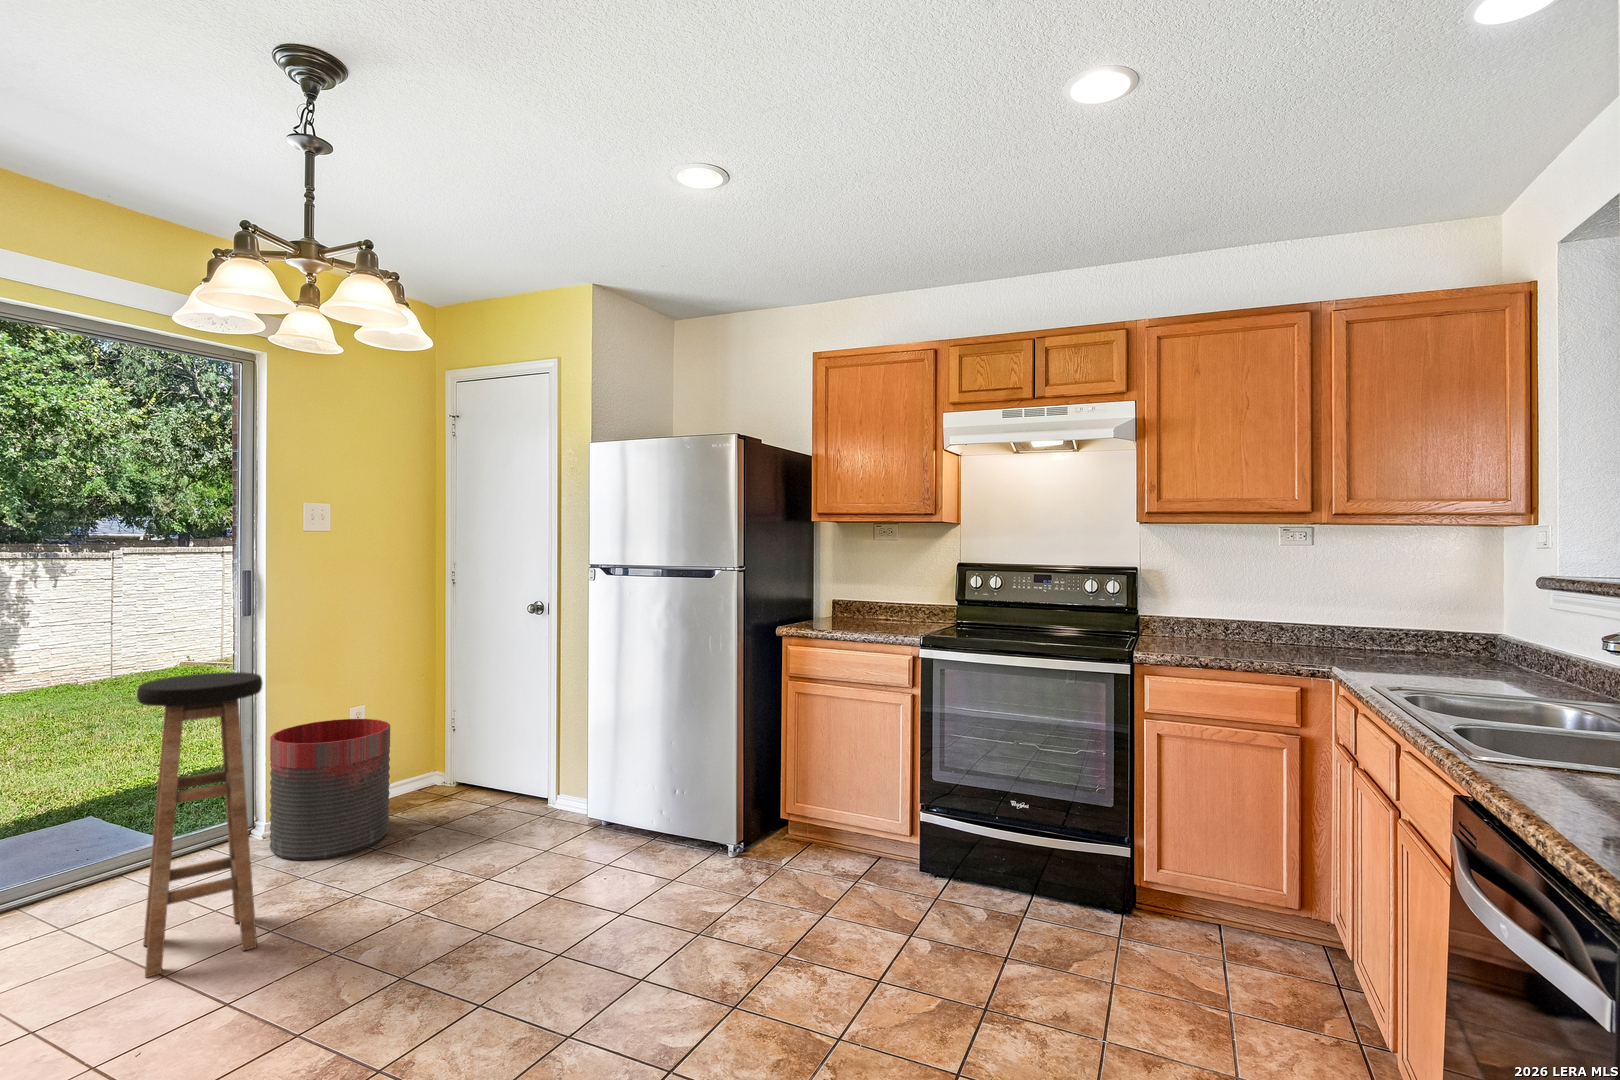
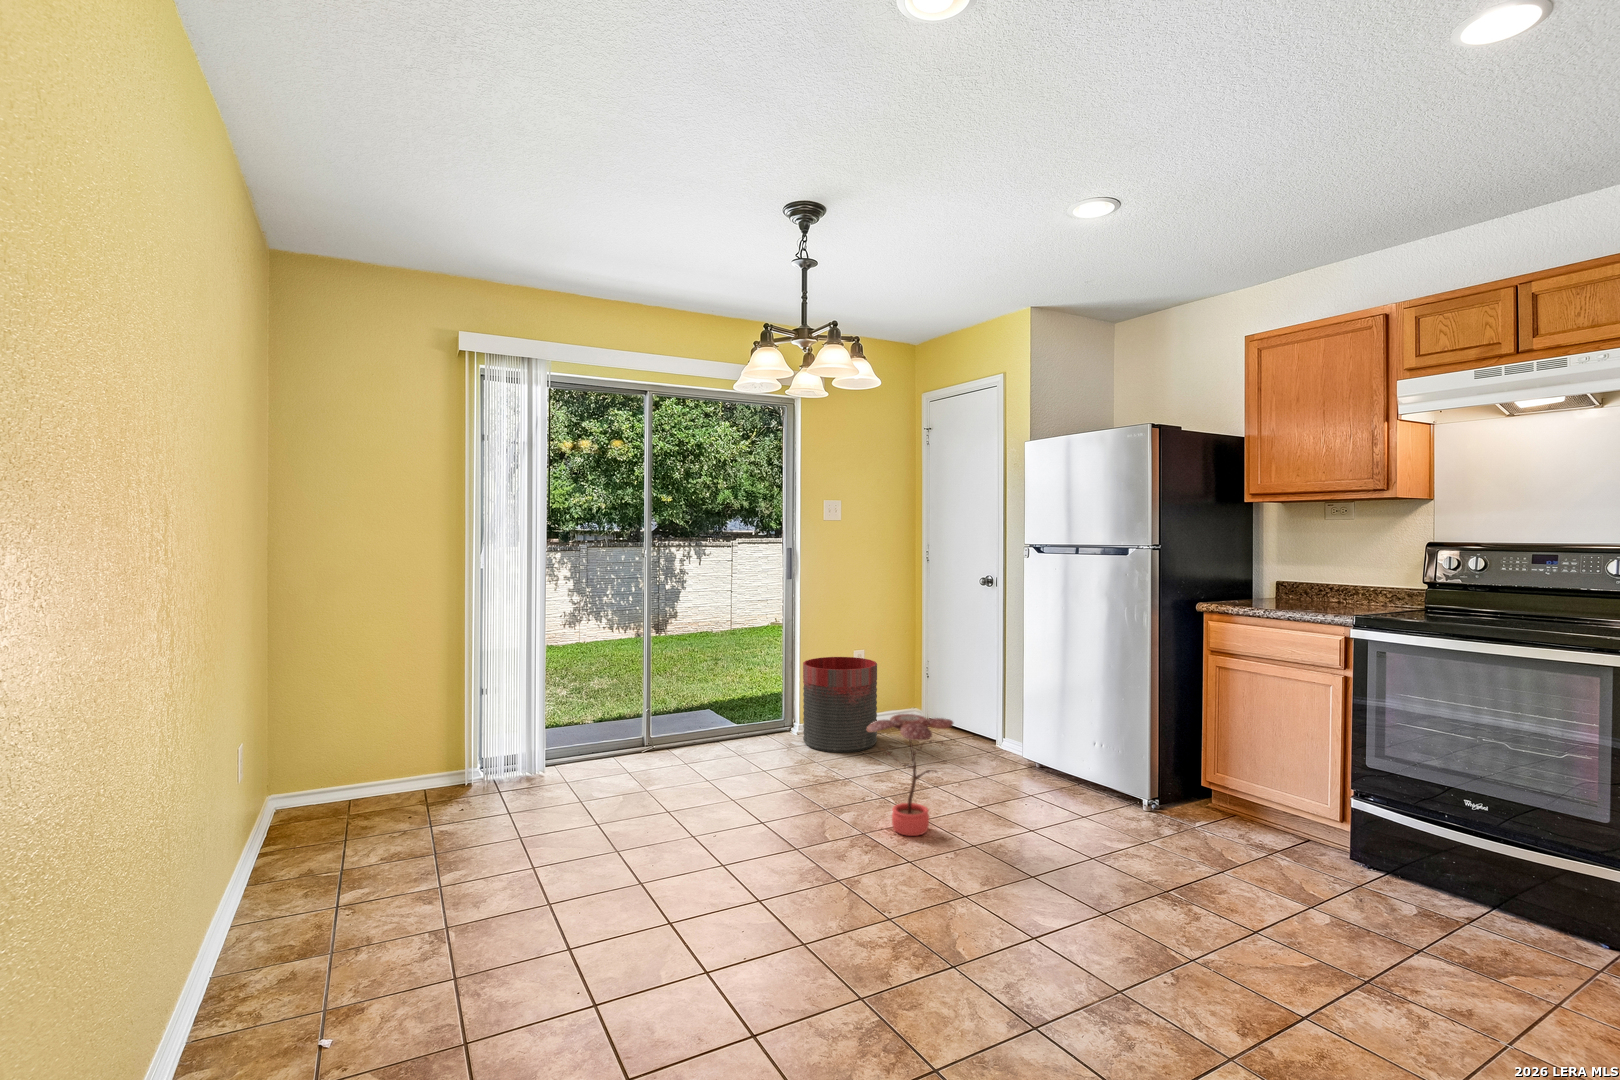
bar stool: present [137,672,262,978] -> none [728,611,792,795]
potted plant: none [401,798,526,970] -> present [867,714,953,836]

